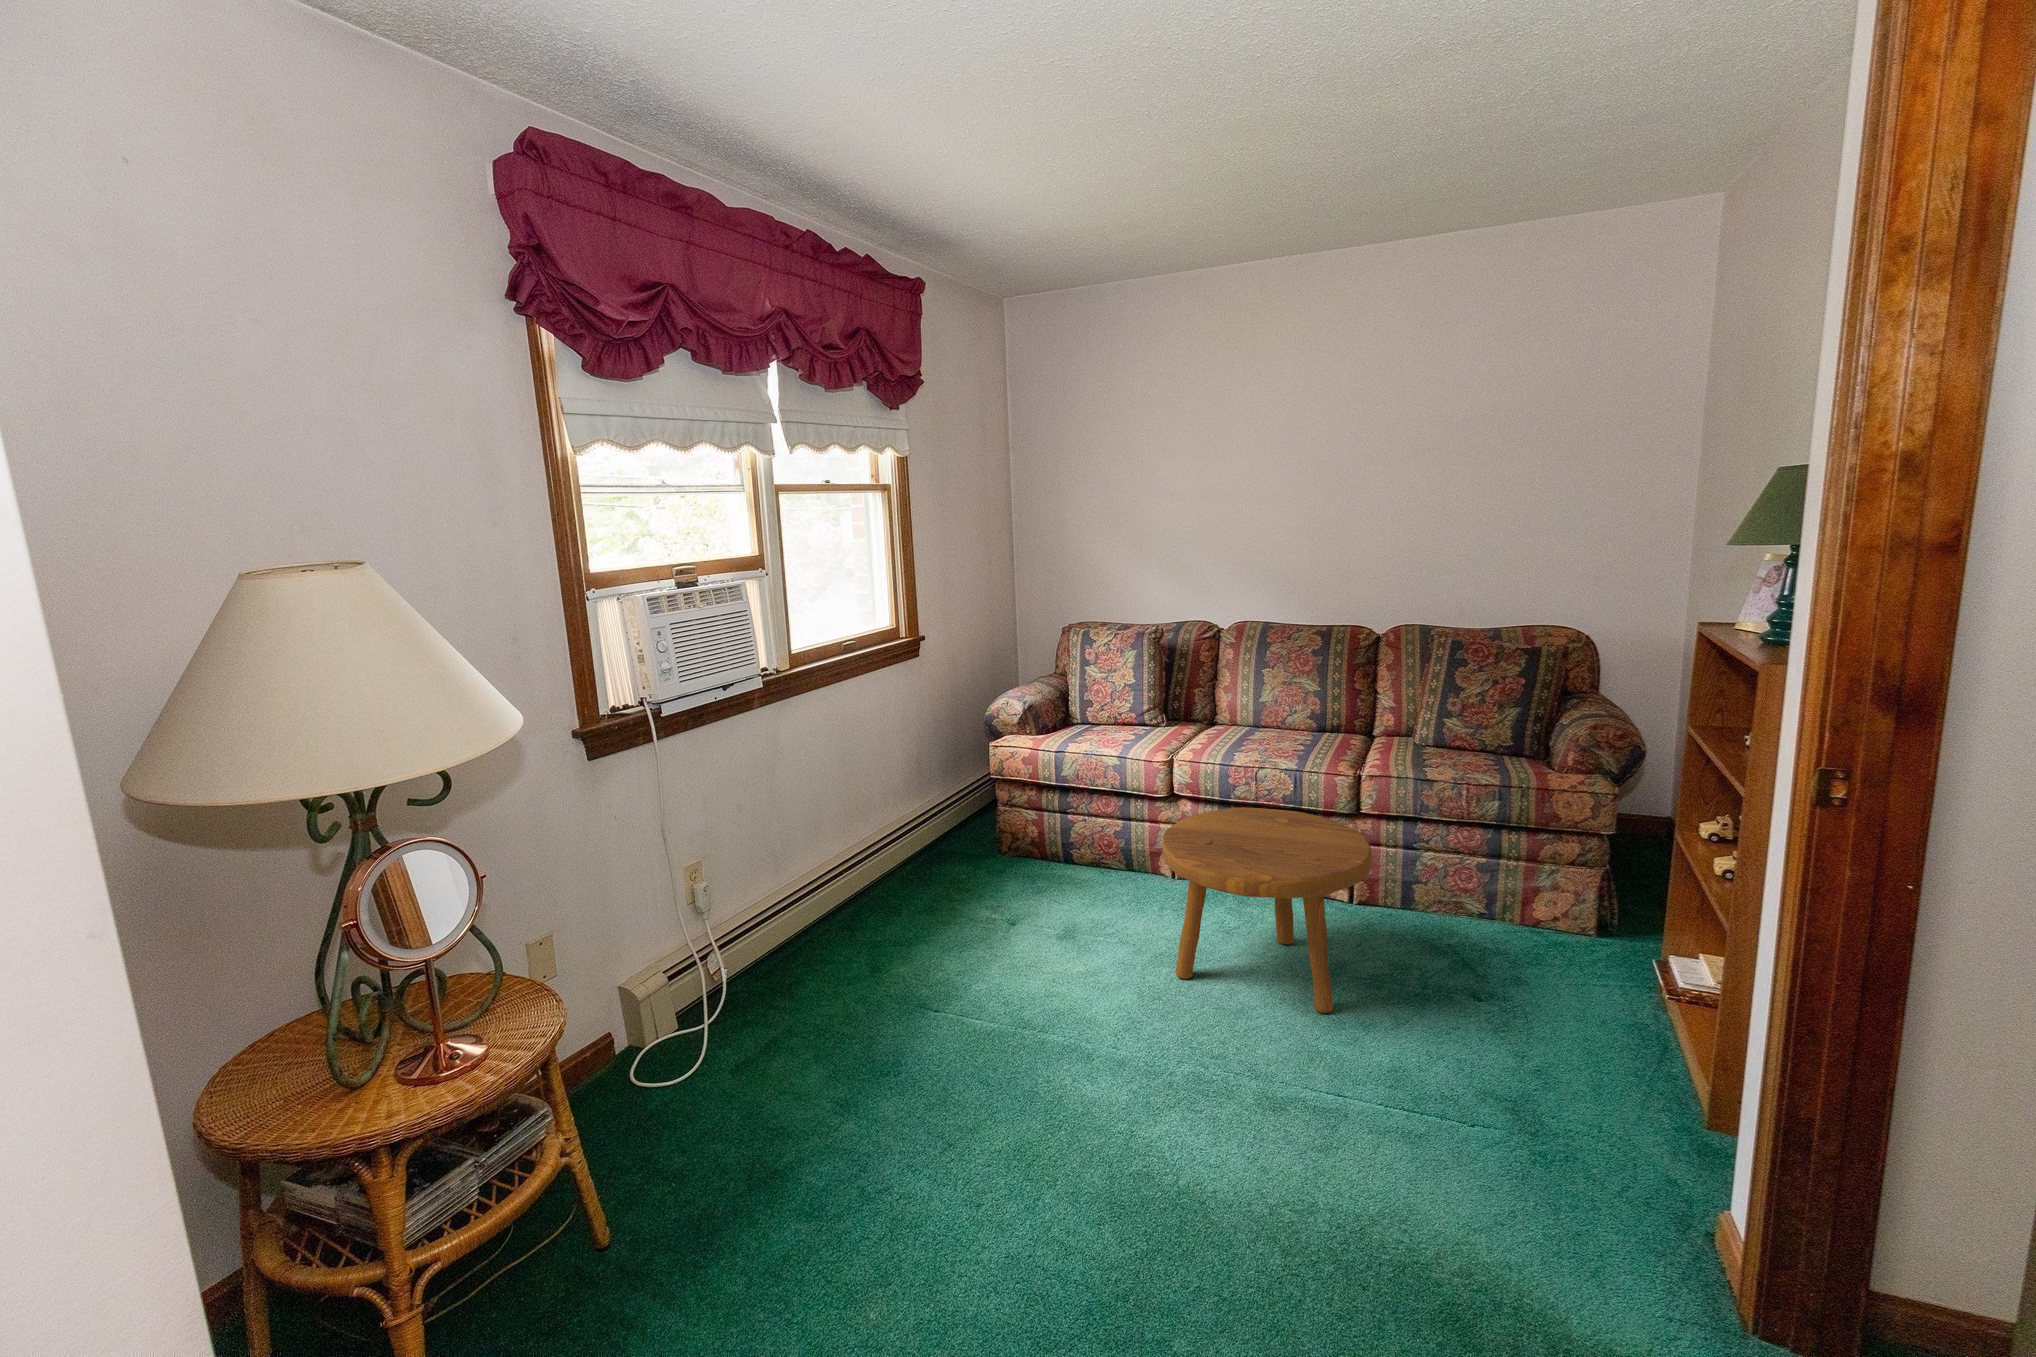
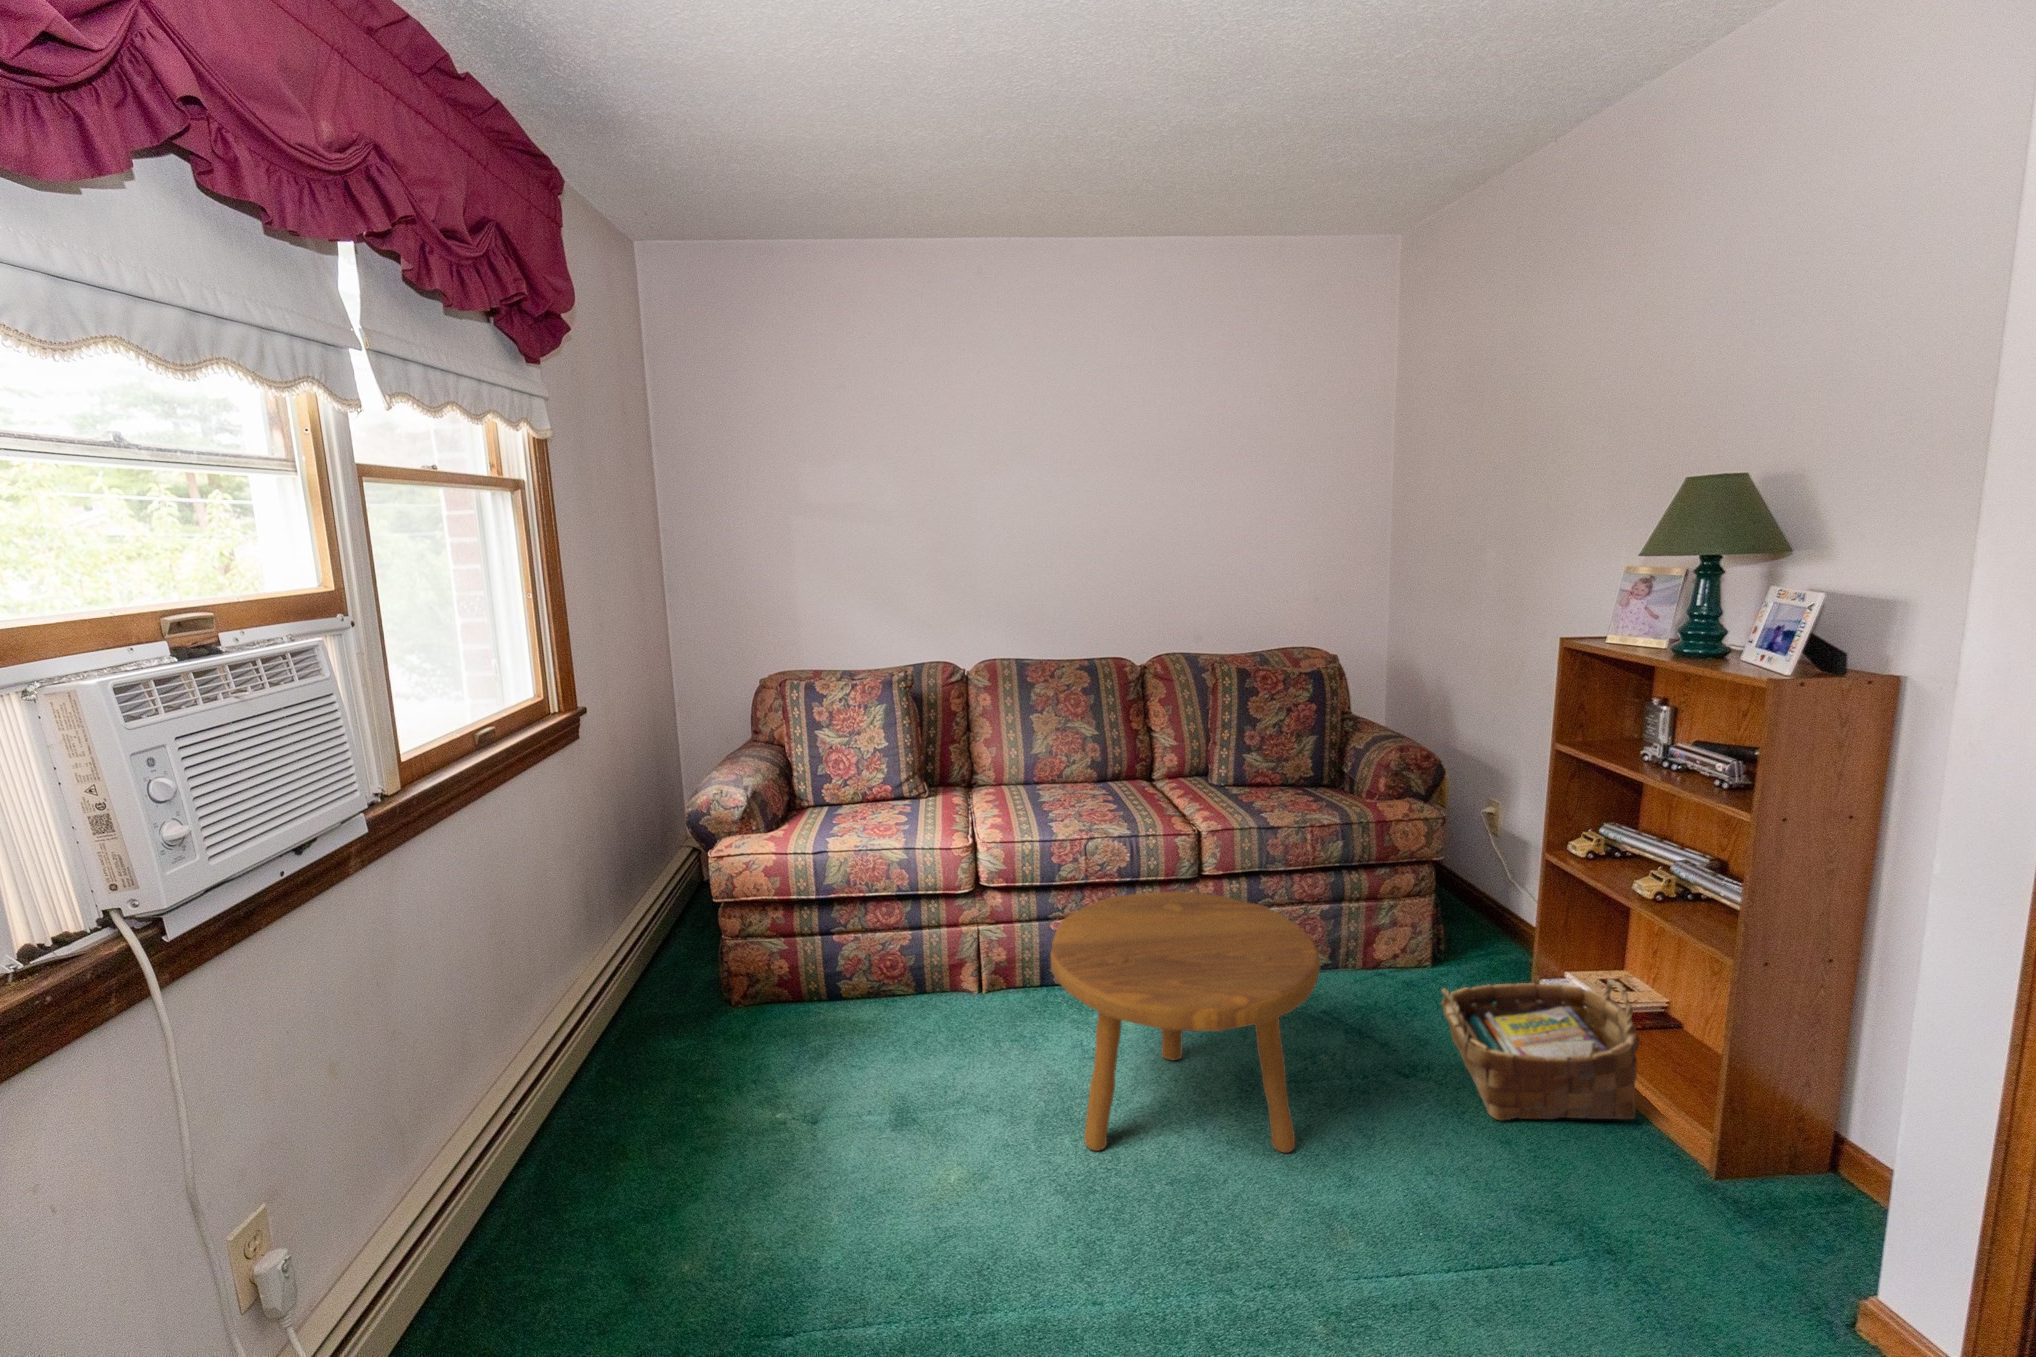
woven basket: none [1507,925,1689,1067] -> present [1441,979,1639,1121]

